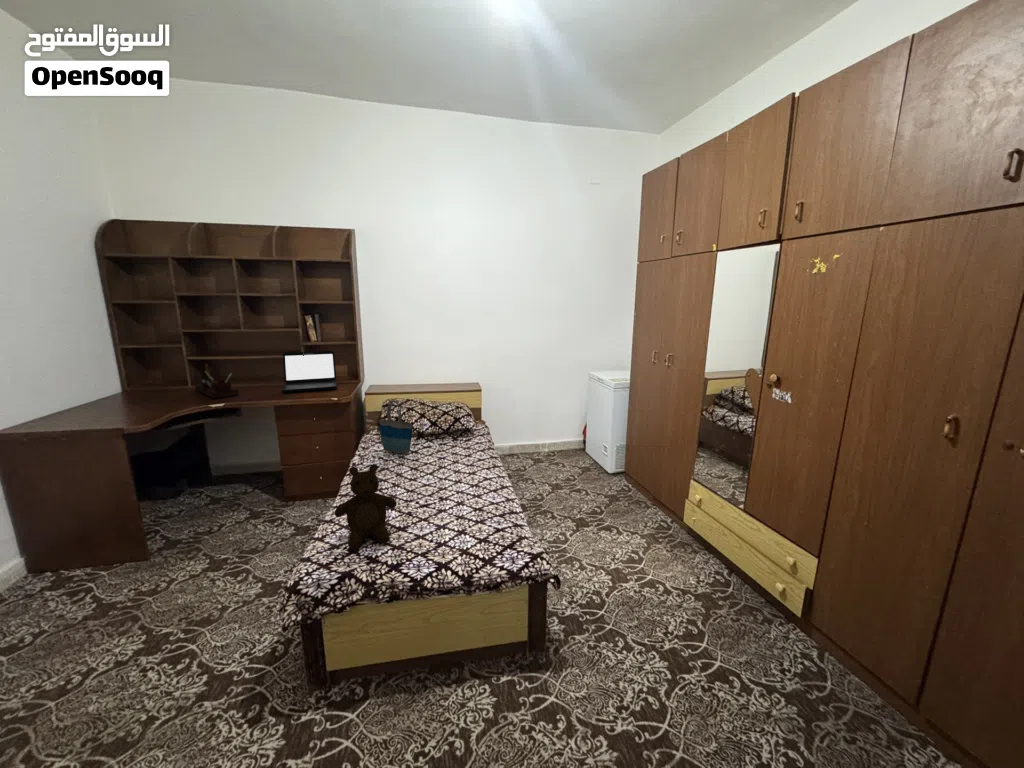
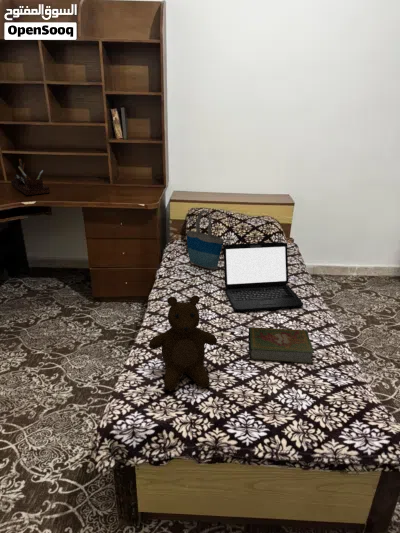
laptop: present [282,351,337,393] -> present [223,242,303,312]
book: none [428,490,482,518] -> present [248,327,314,364]

